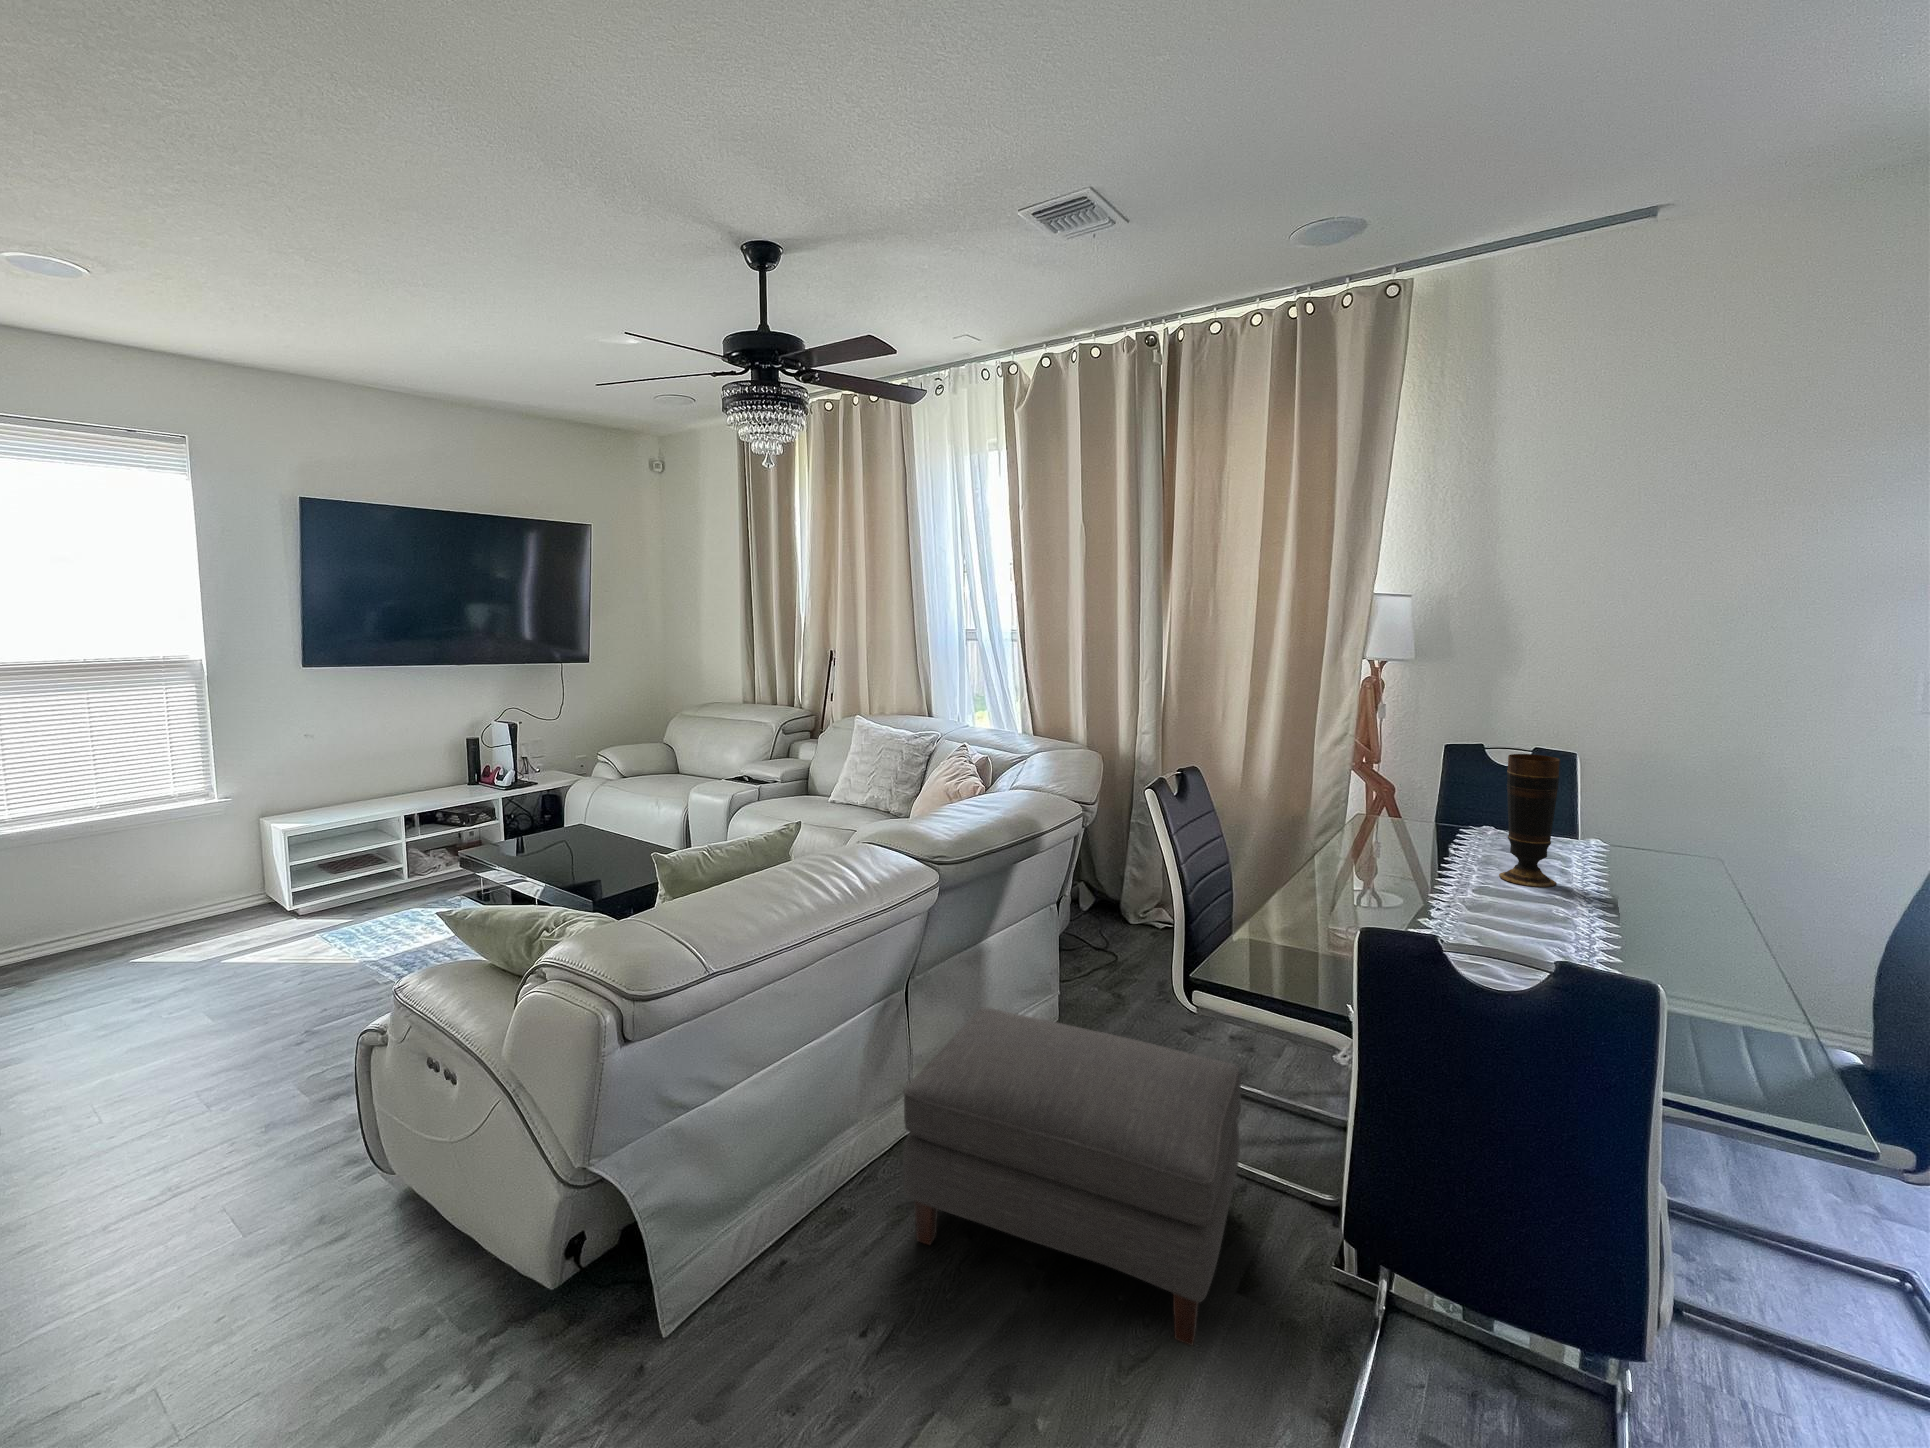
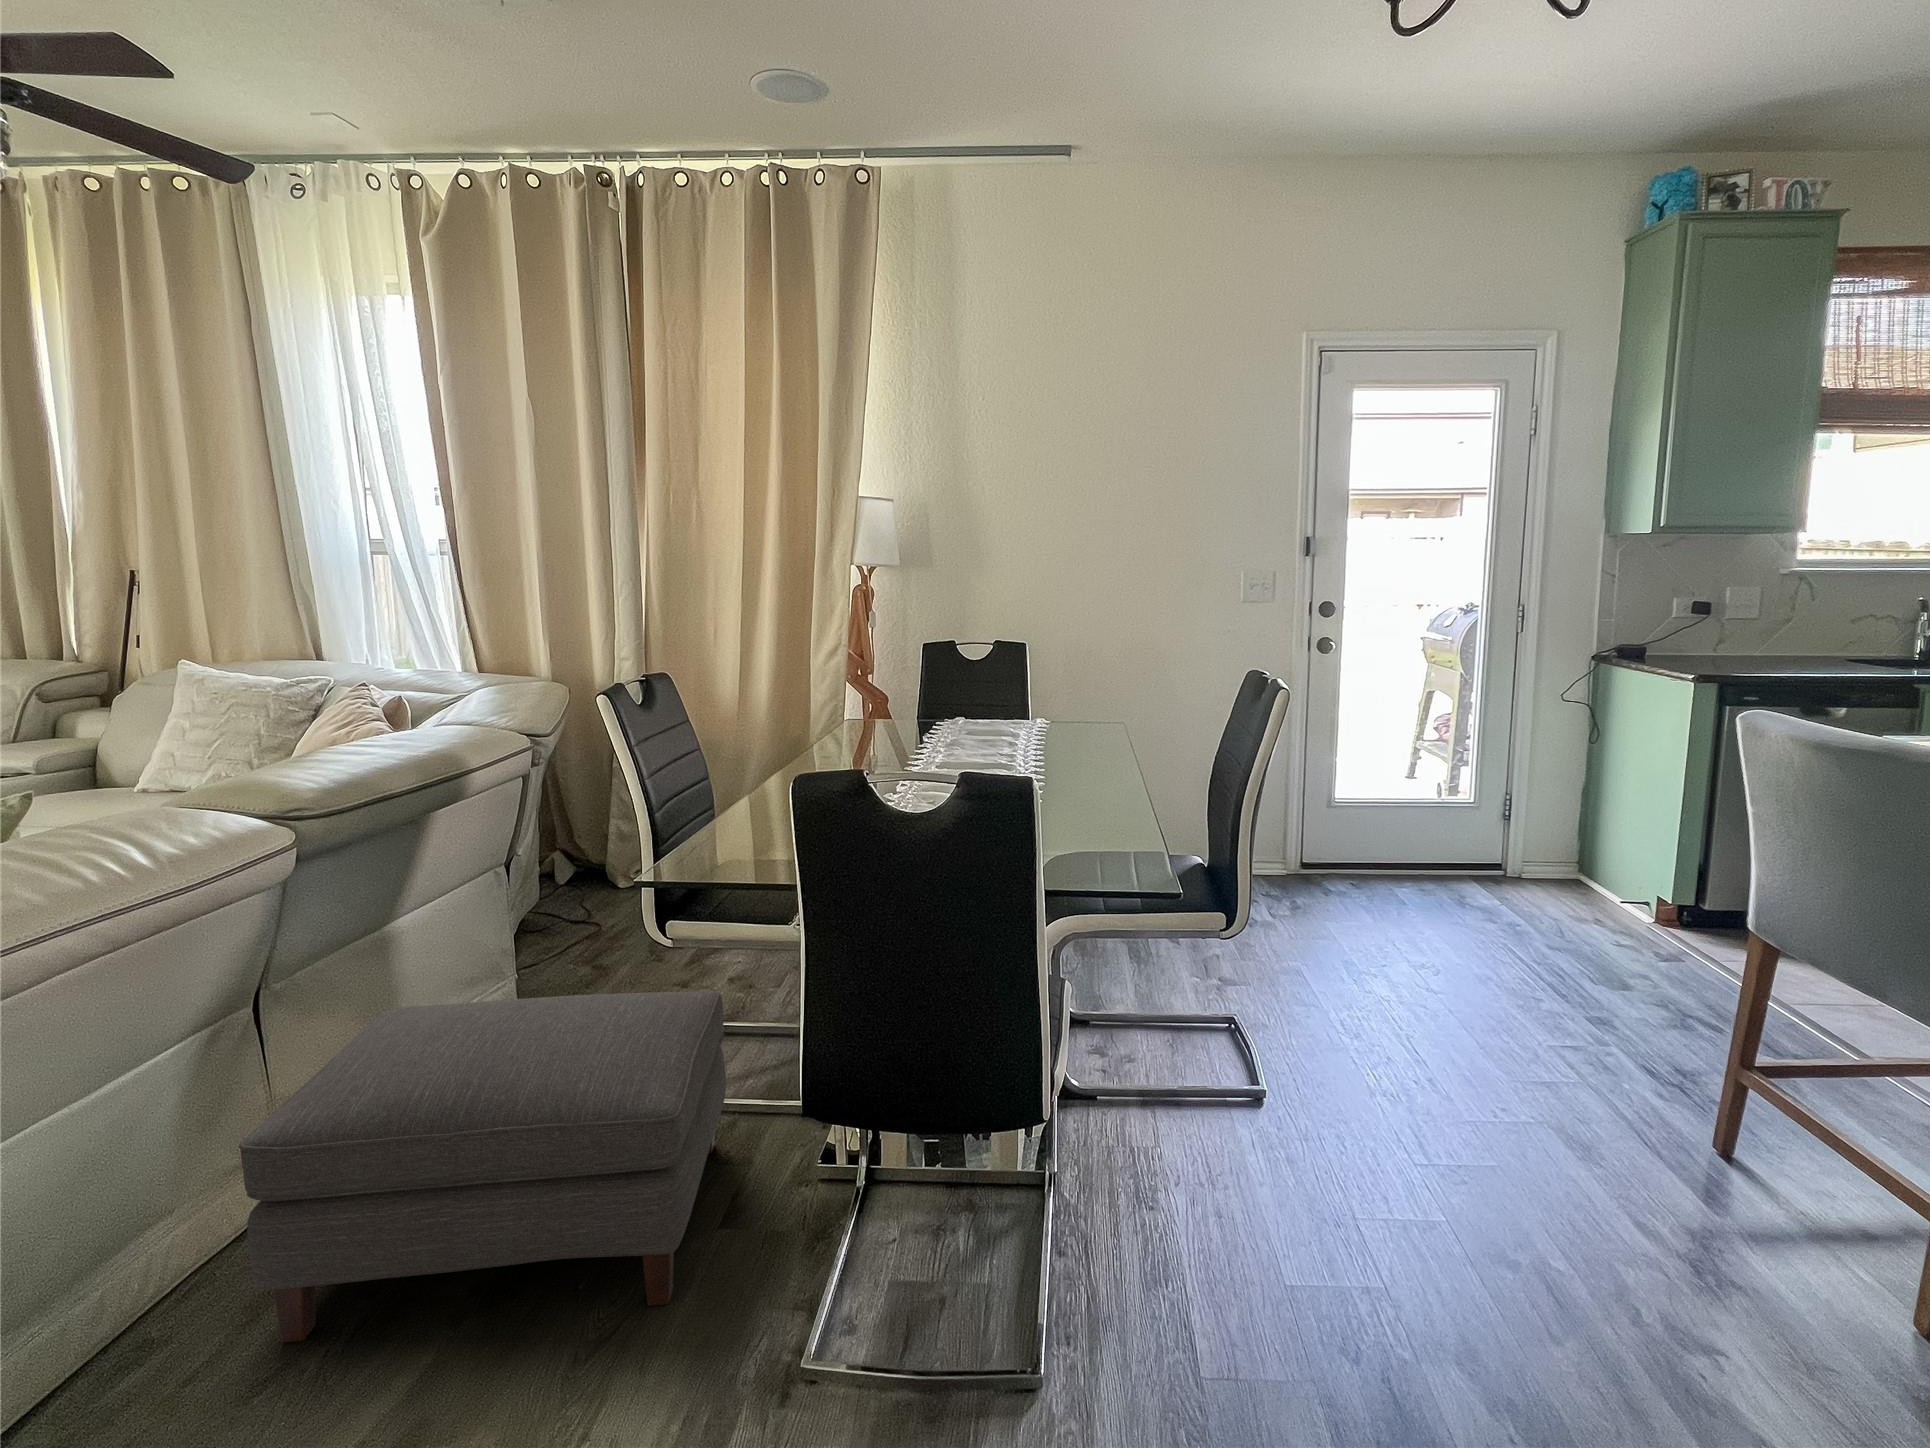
vase: present [1499,754,1560,887] -> none [960,636,1003,757]

